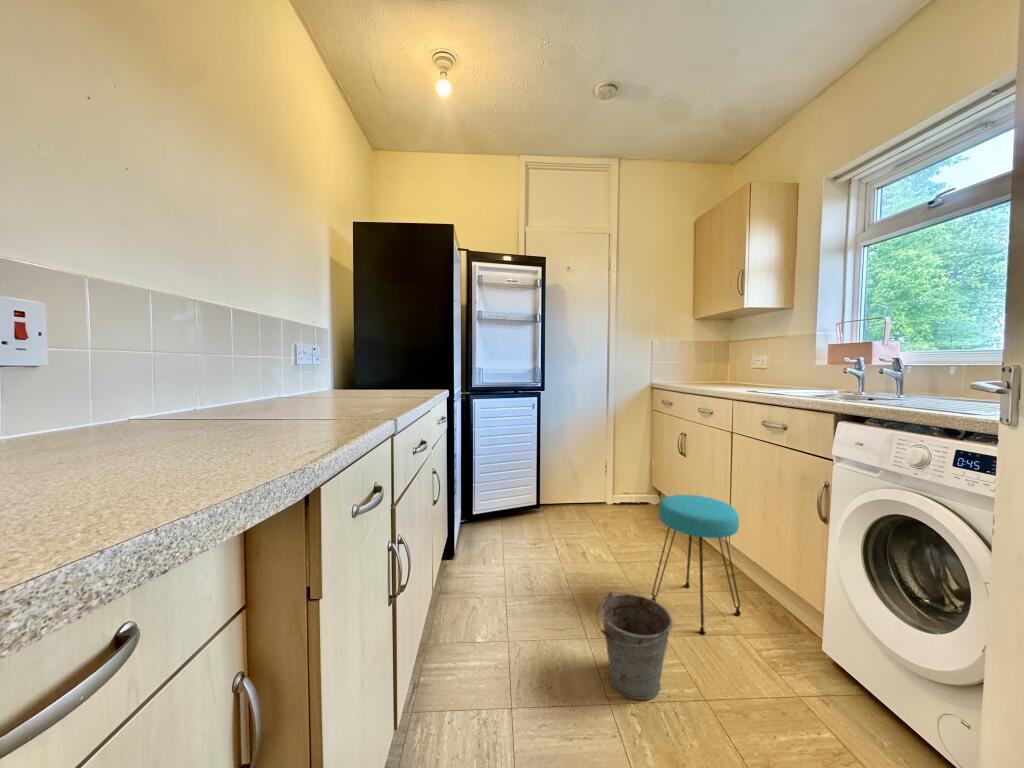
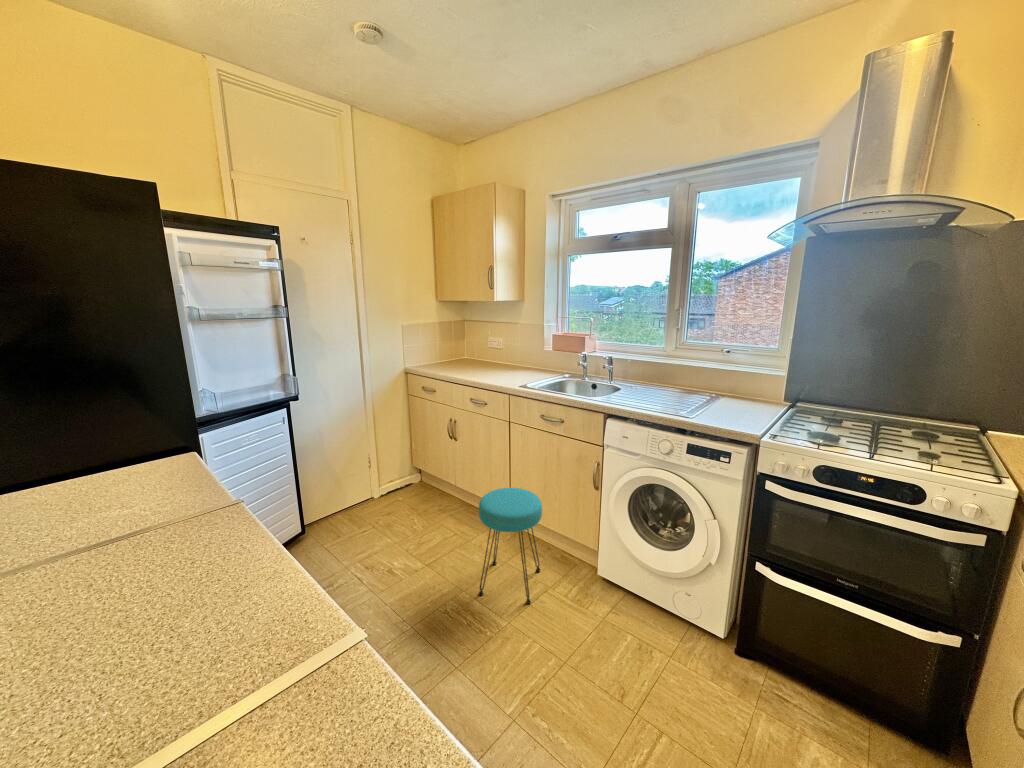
bucket: present [596,591,673,700] -> none [480,608,548,703]

